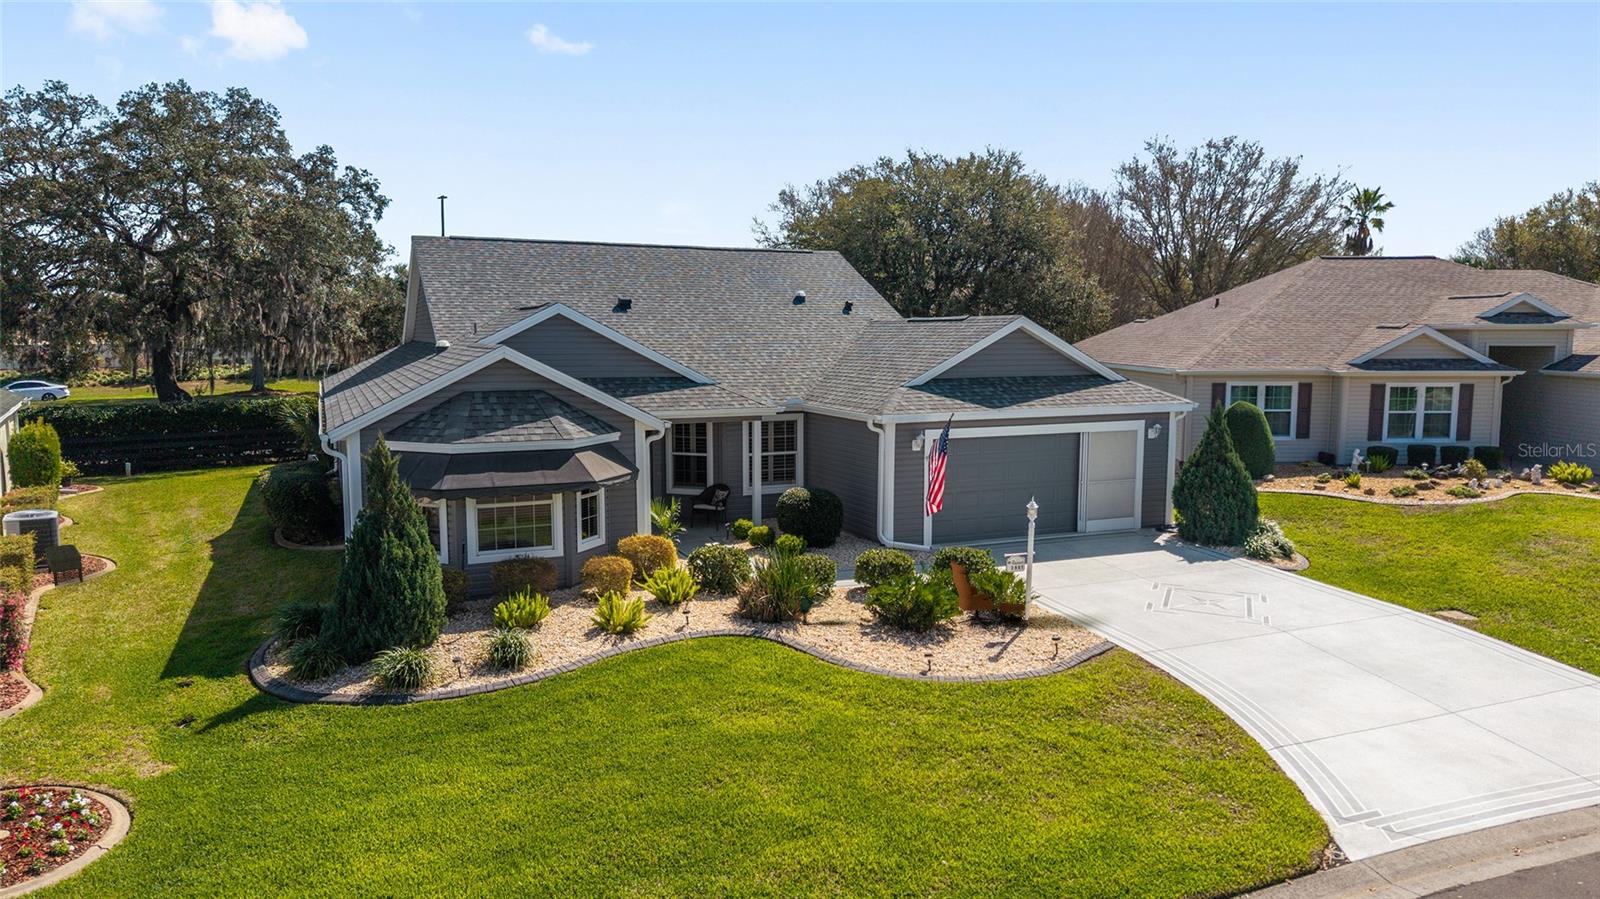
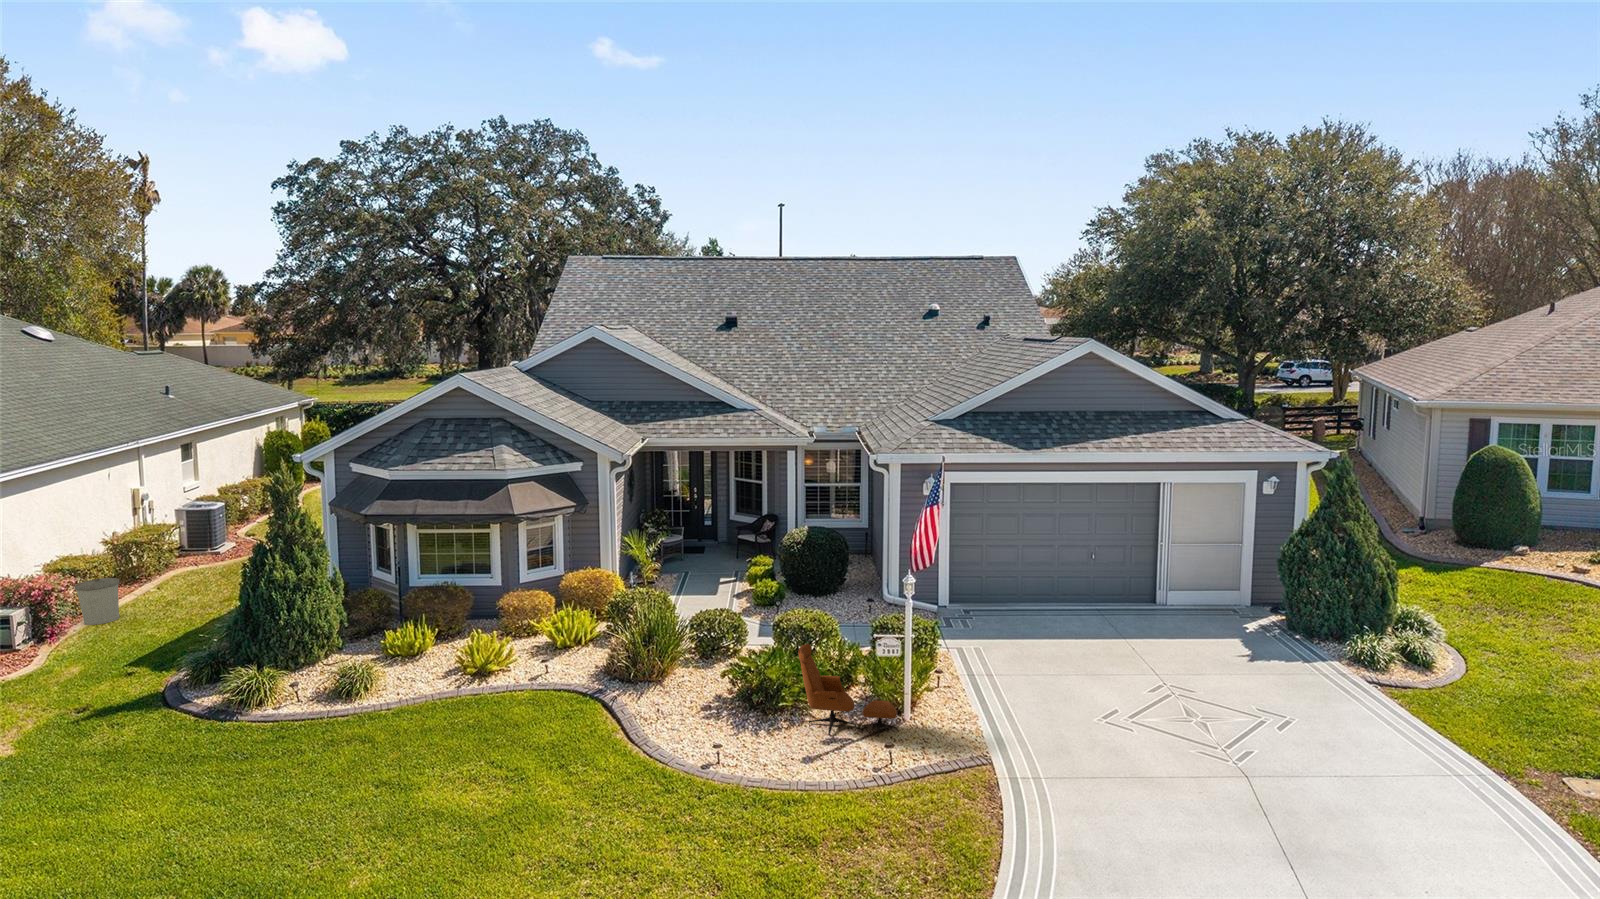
bench: present [45,544,83,586] -> none [172,533,211,568]
trash can: none [40,588,94,645] -> present [74,578,120,625]
decorative plant: present [798,591,814,625] -> none [635,657,659,697]

